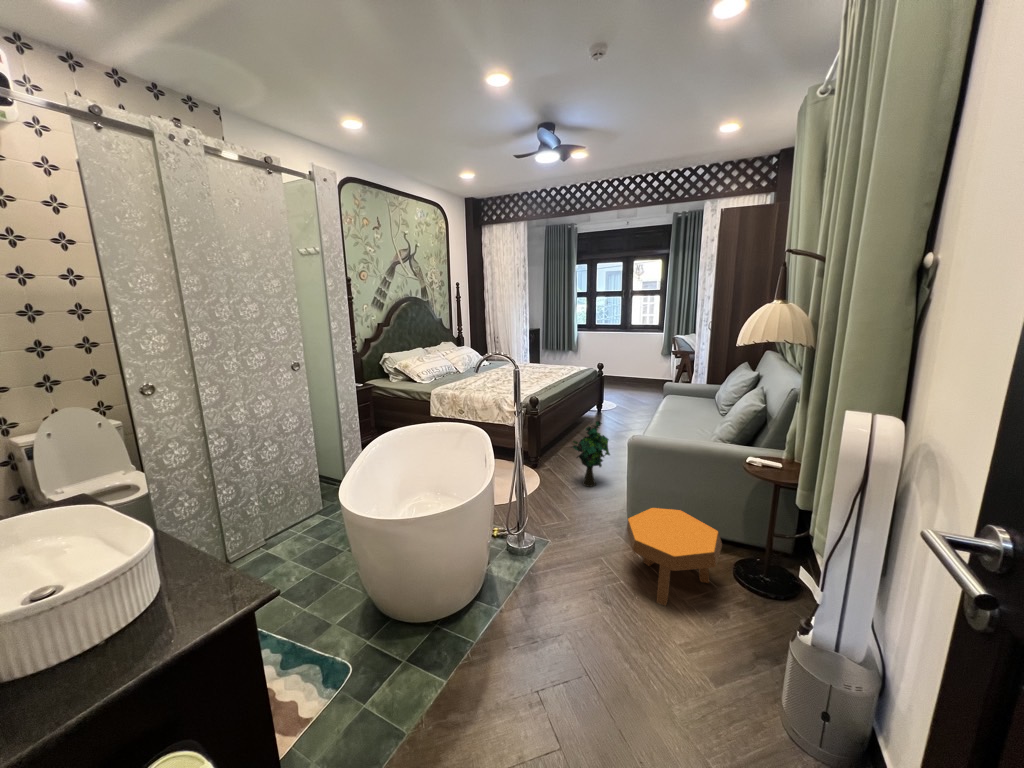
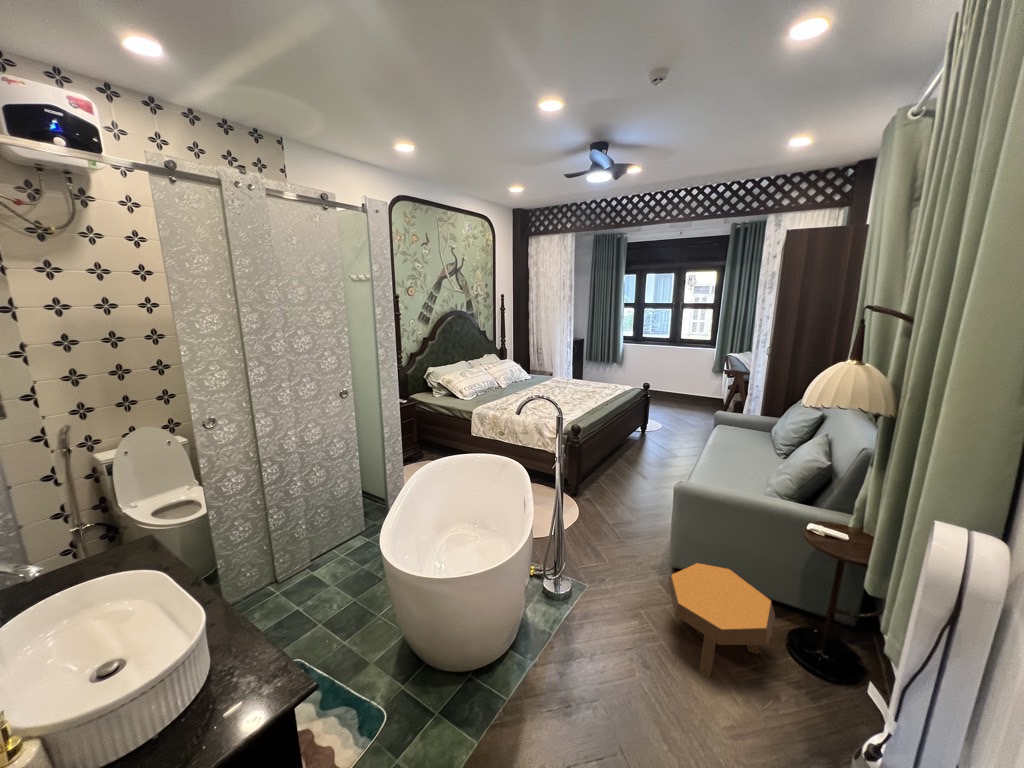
decorative plant: present [573,421,610,487] -> none [612,454,654,521]

